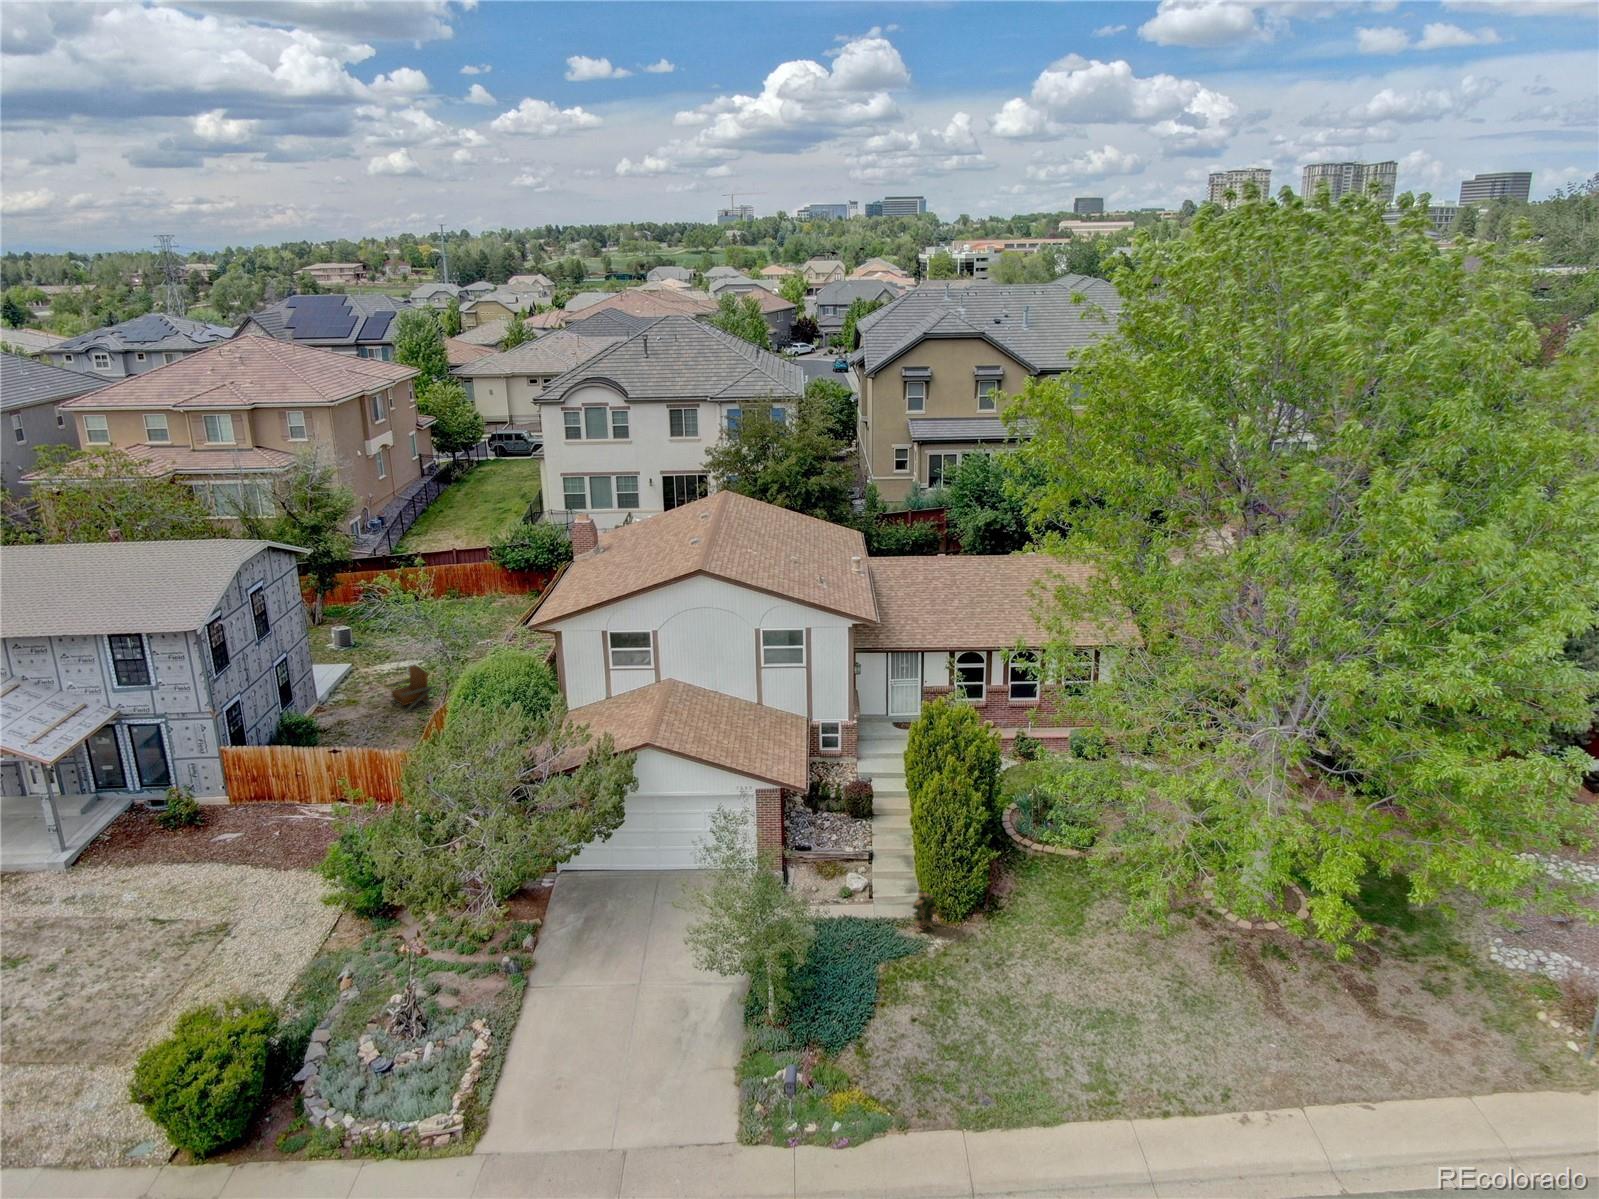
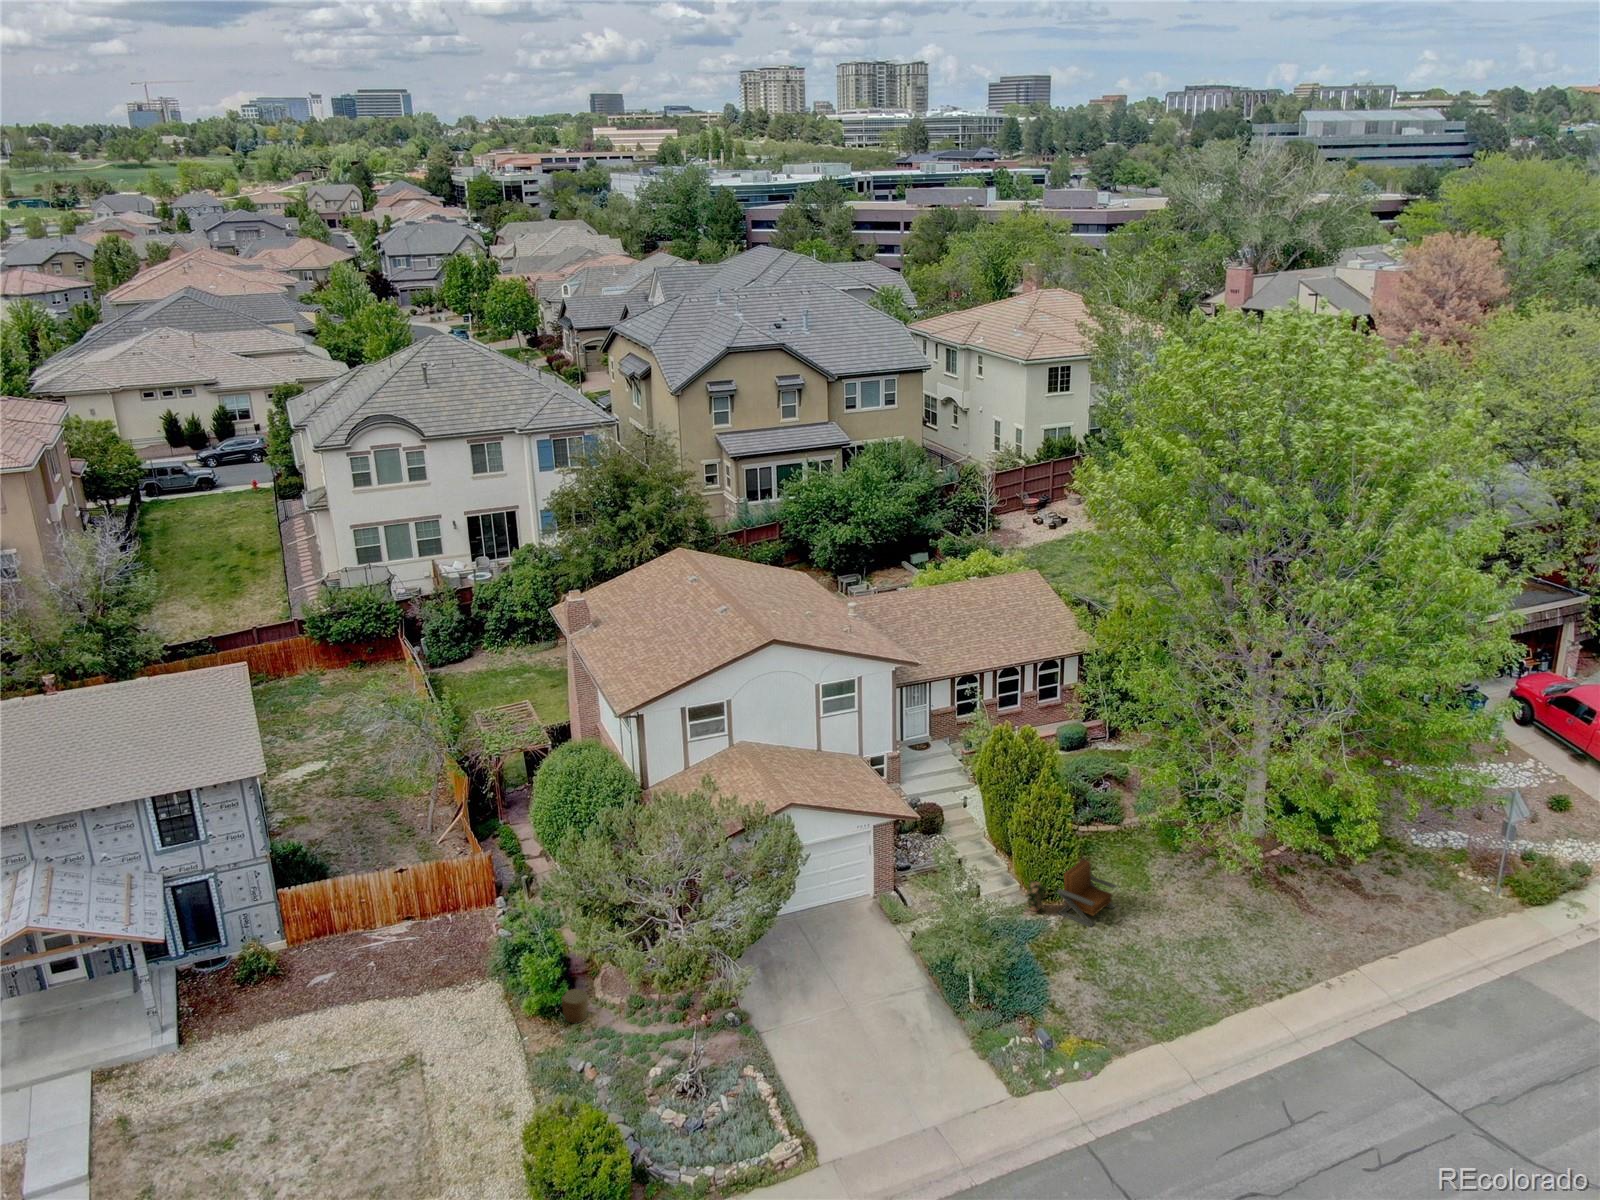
lounge chair: present [389,666,434,713] -> present [1057,860,1116,927]
woven basket: none [356,895,387,931] -> present [561,989,588,1023]

